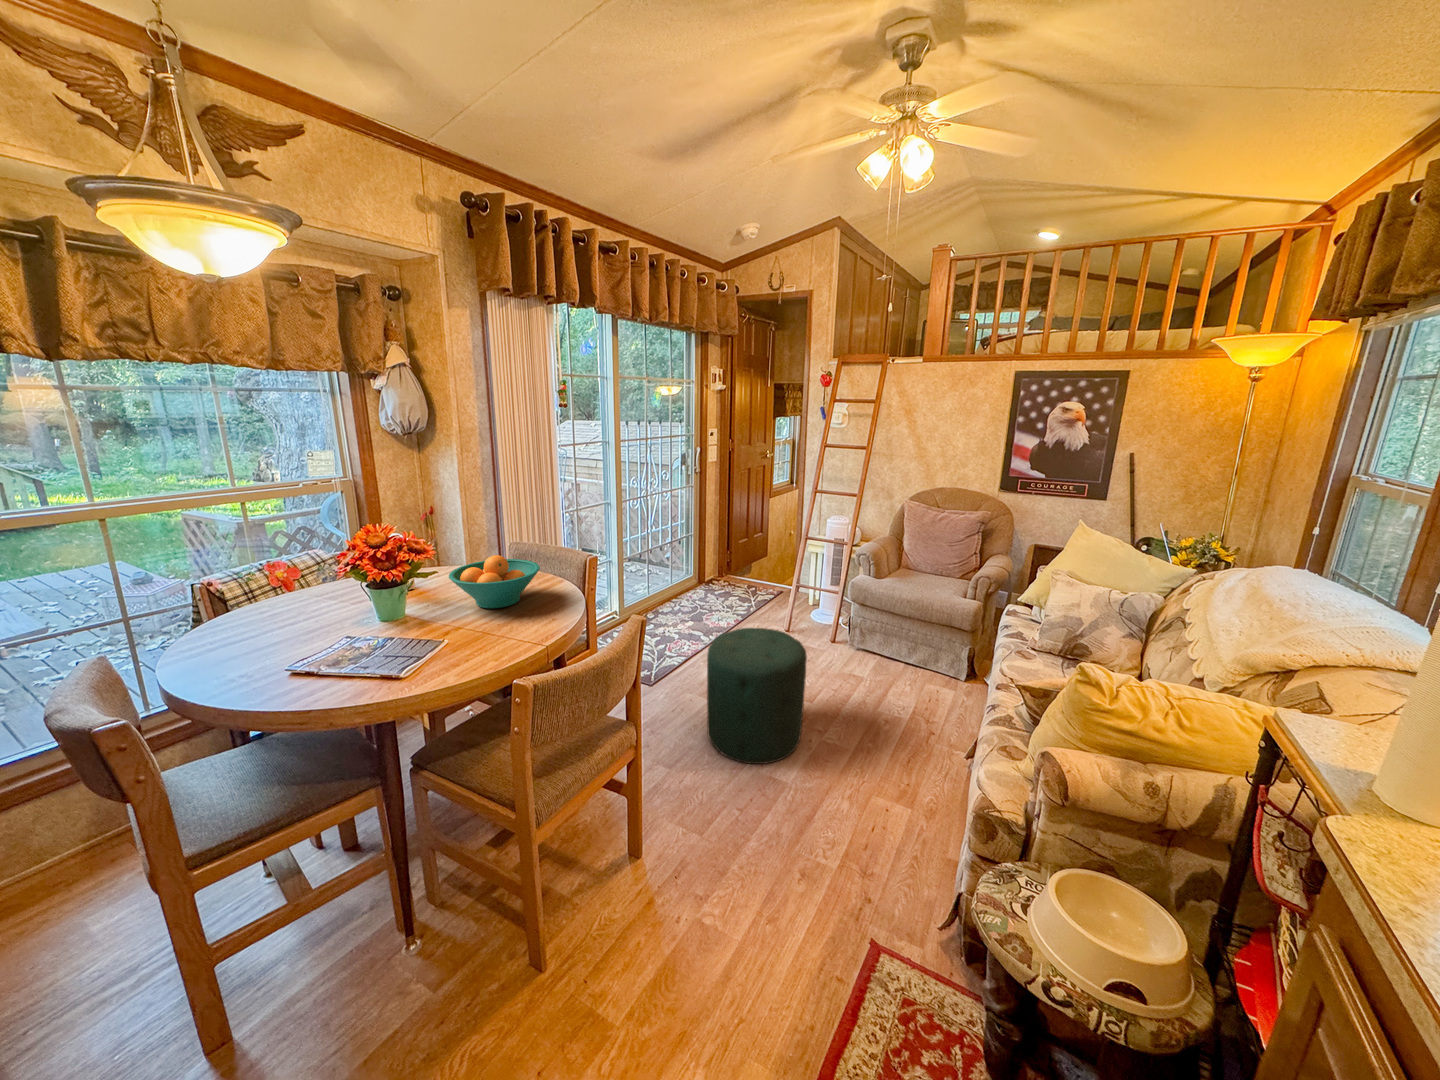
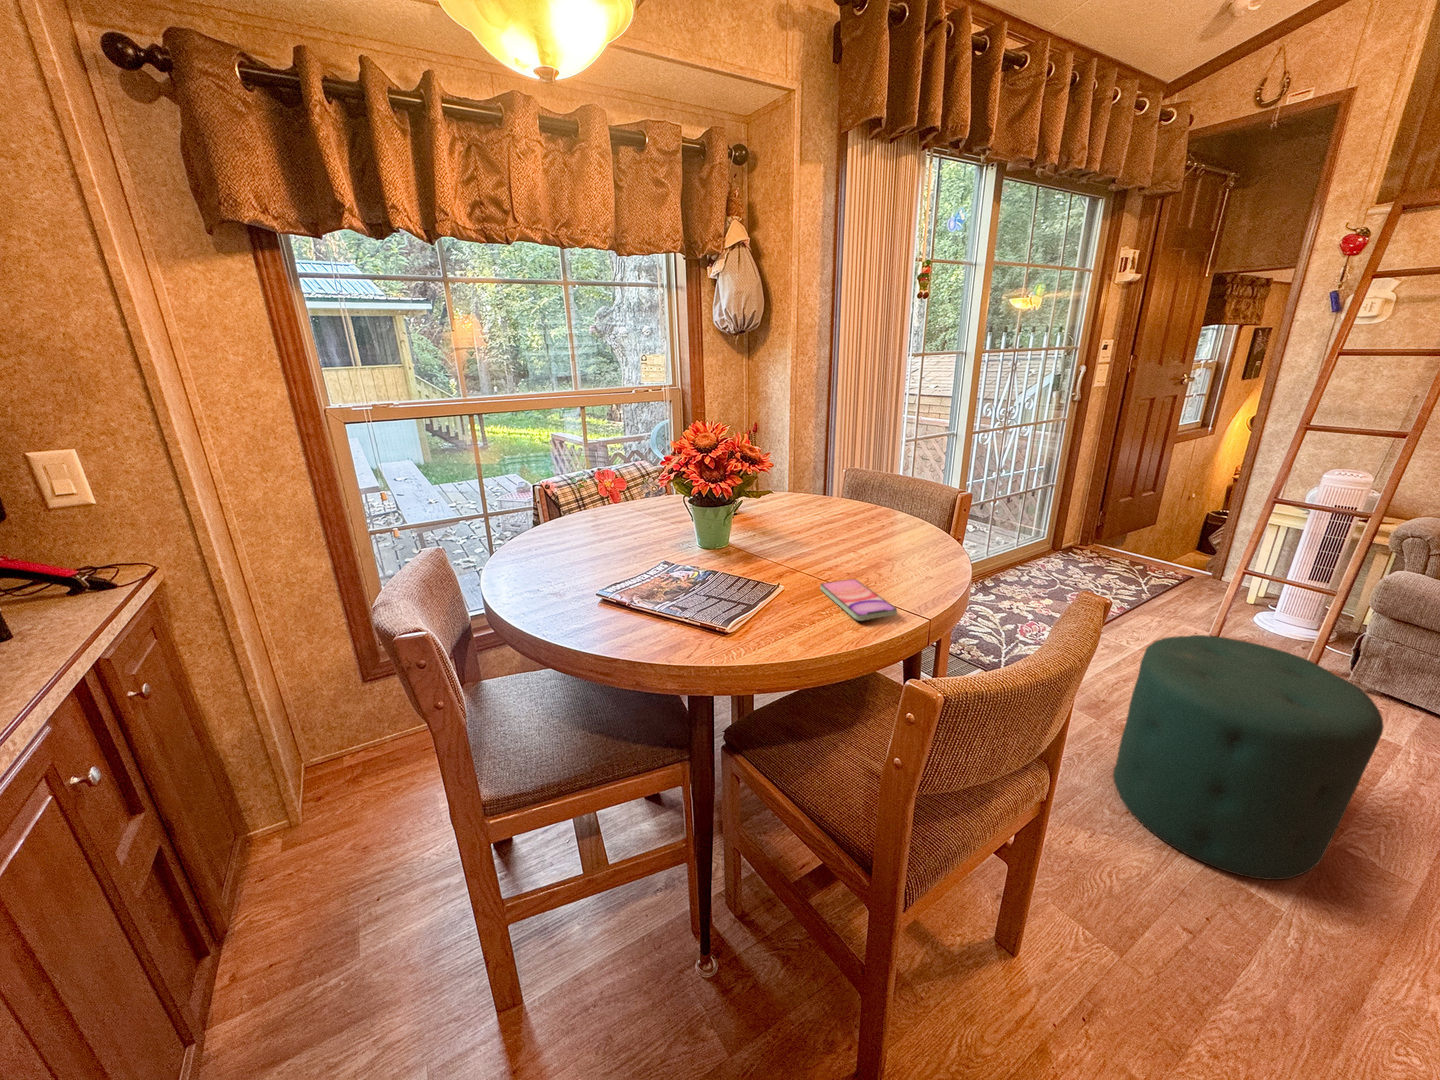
fruit bowl: present [449,555,540,608] -> none [784,474,910,550]
smartphone: none [474,627,521,652] -> present [820,579,897,621]

